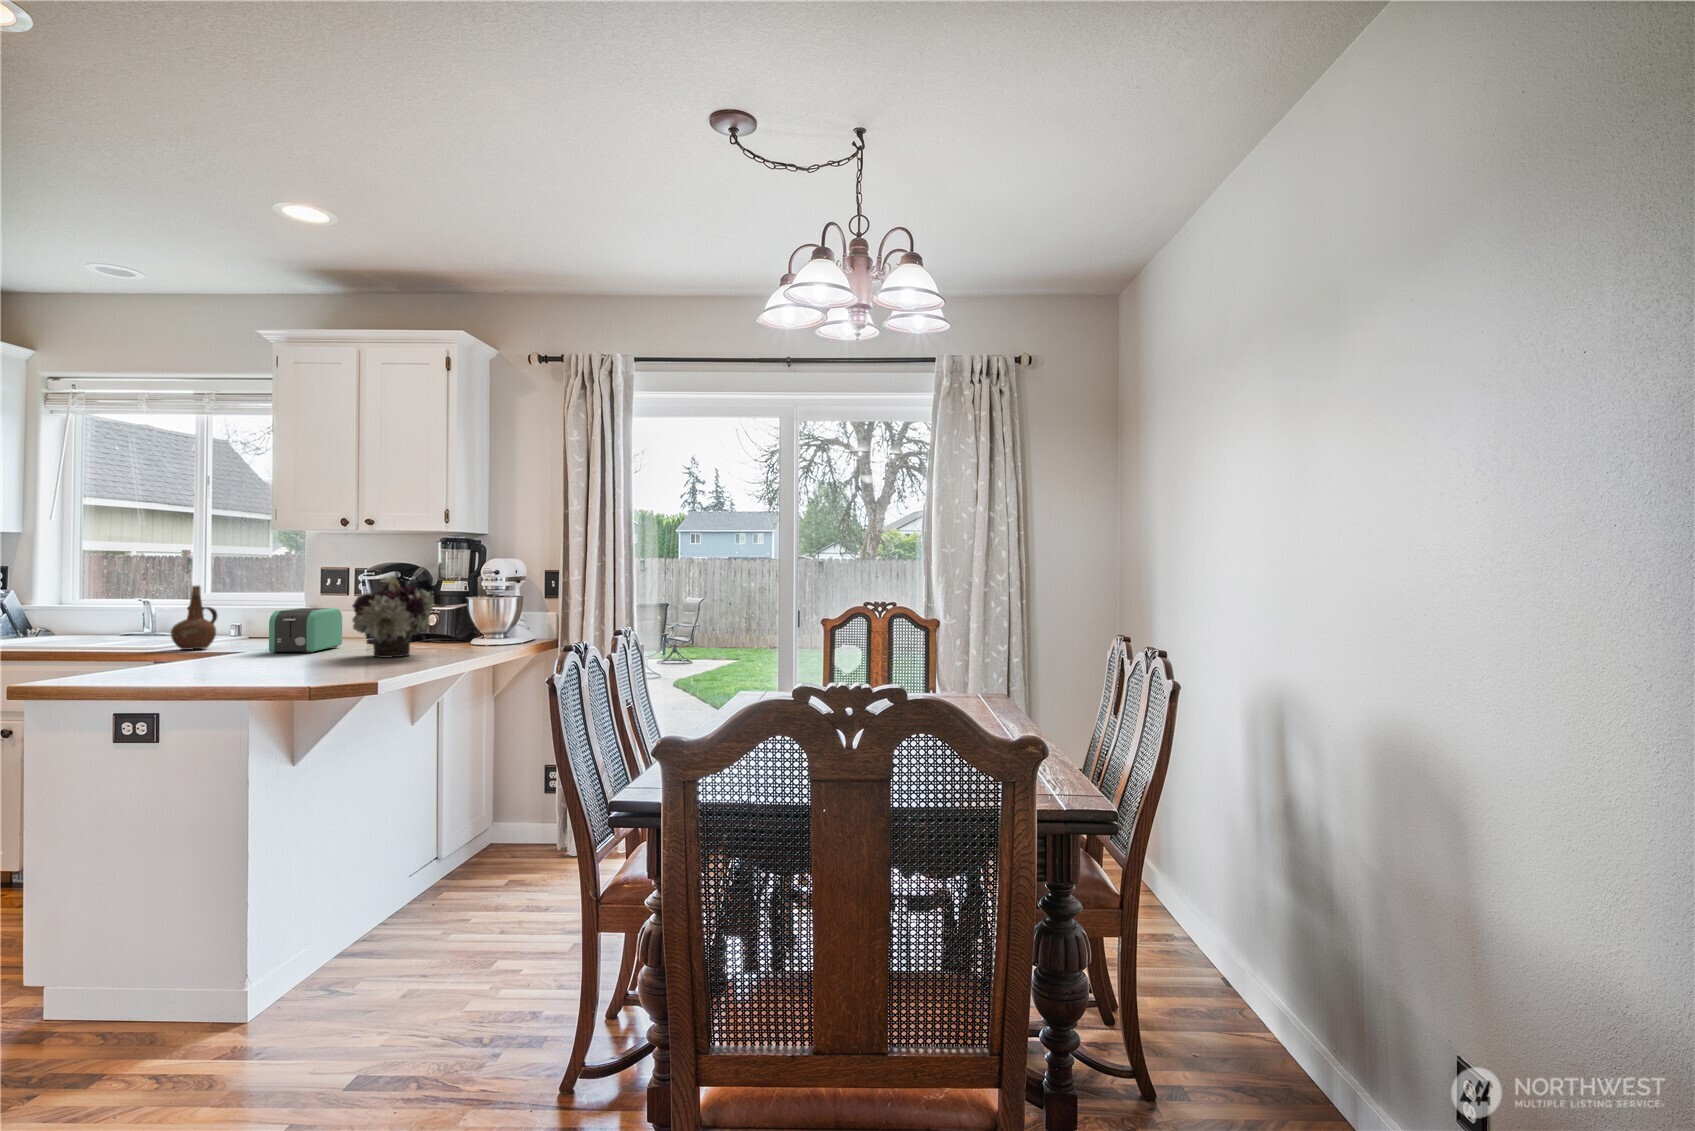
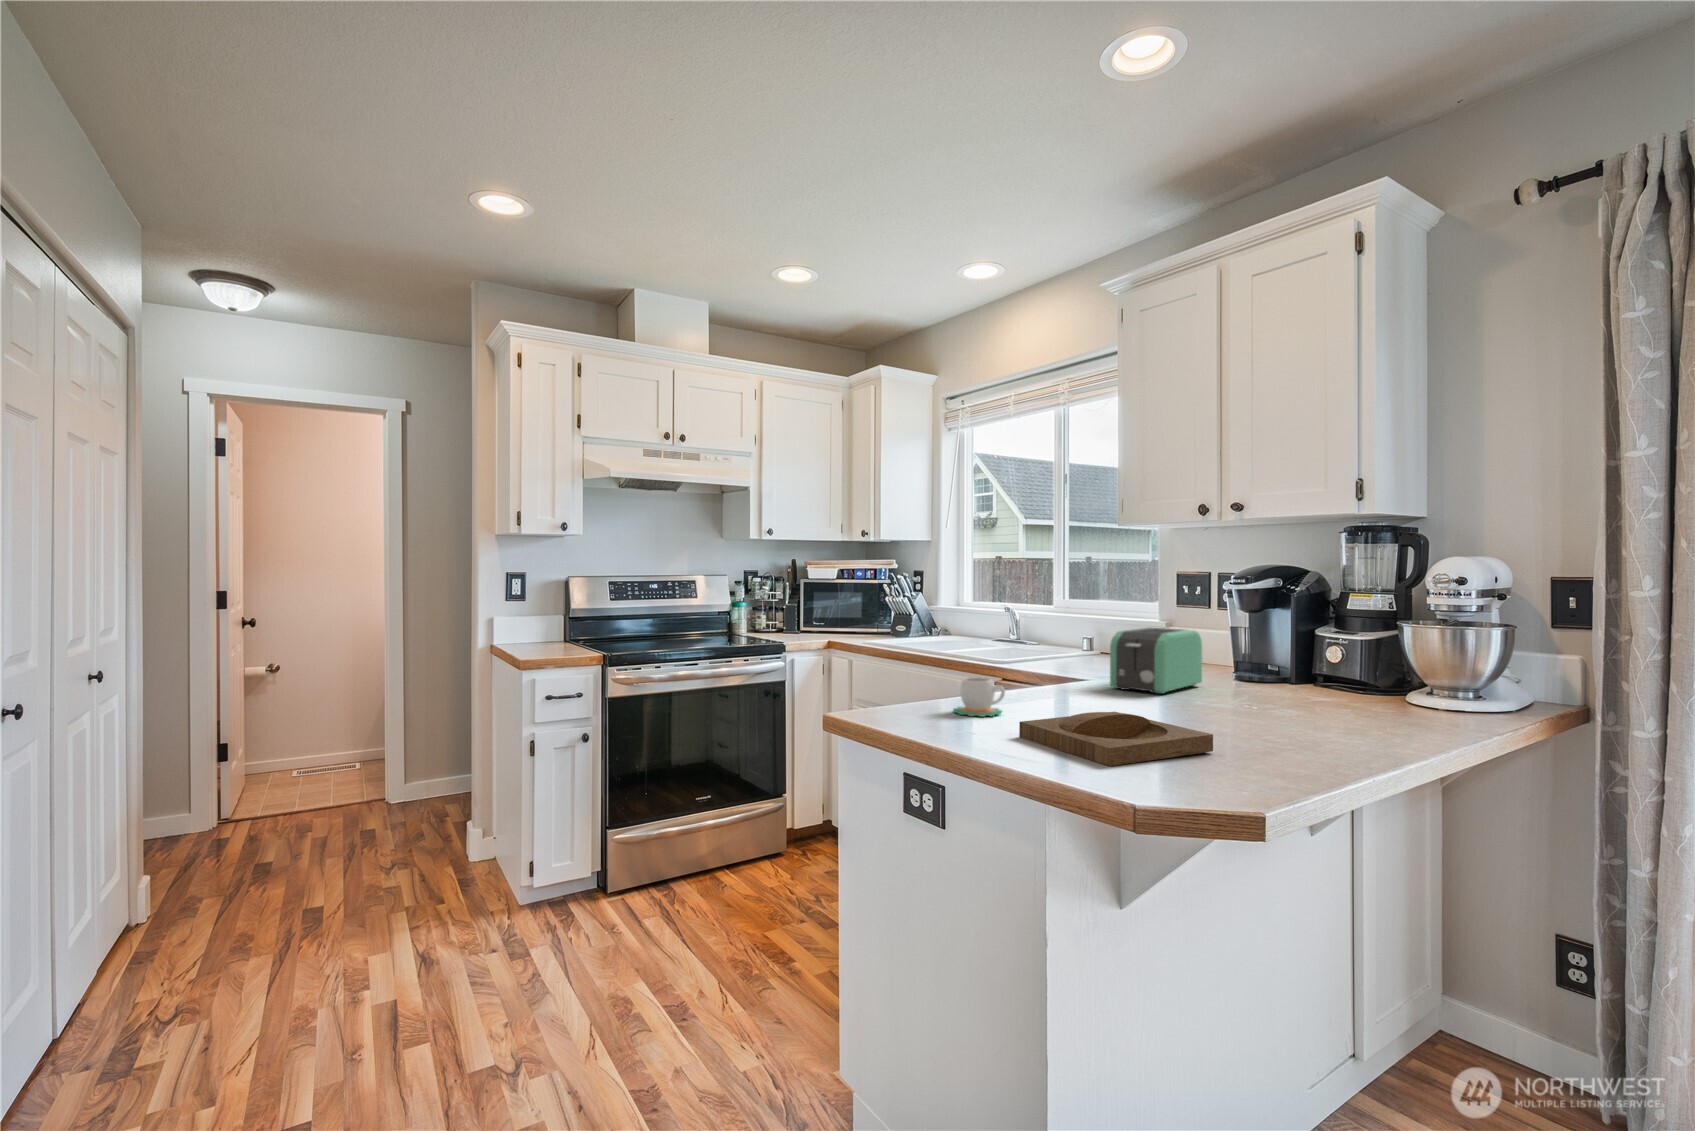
flower arrangement: present [352,575,434,658] -> none [1214,584,1351,724]
ceramic pitcher: present [171,585,218,650] -> none [1016,594,1061,671]
mug: none [137,646,188,674] -> present [954,677,1005,717]
tray: none [211,655,351,681] -> present [1019,712,1213,766]

